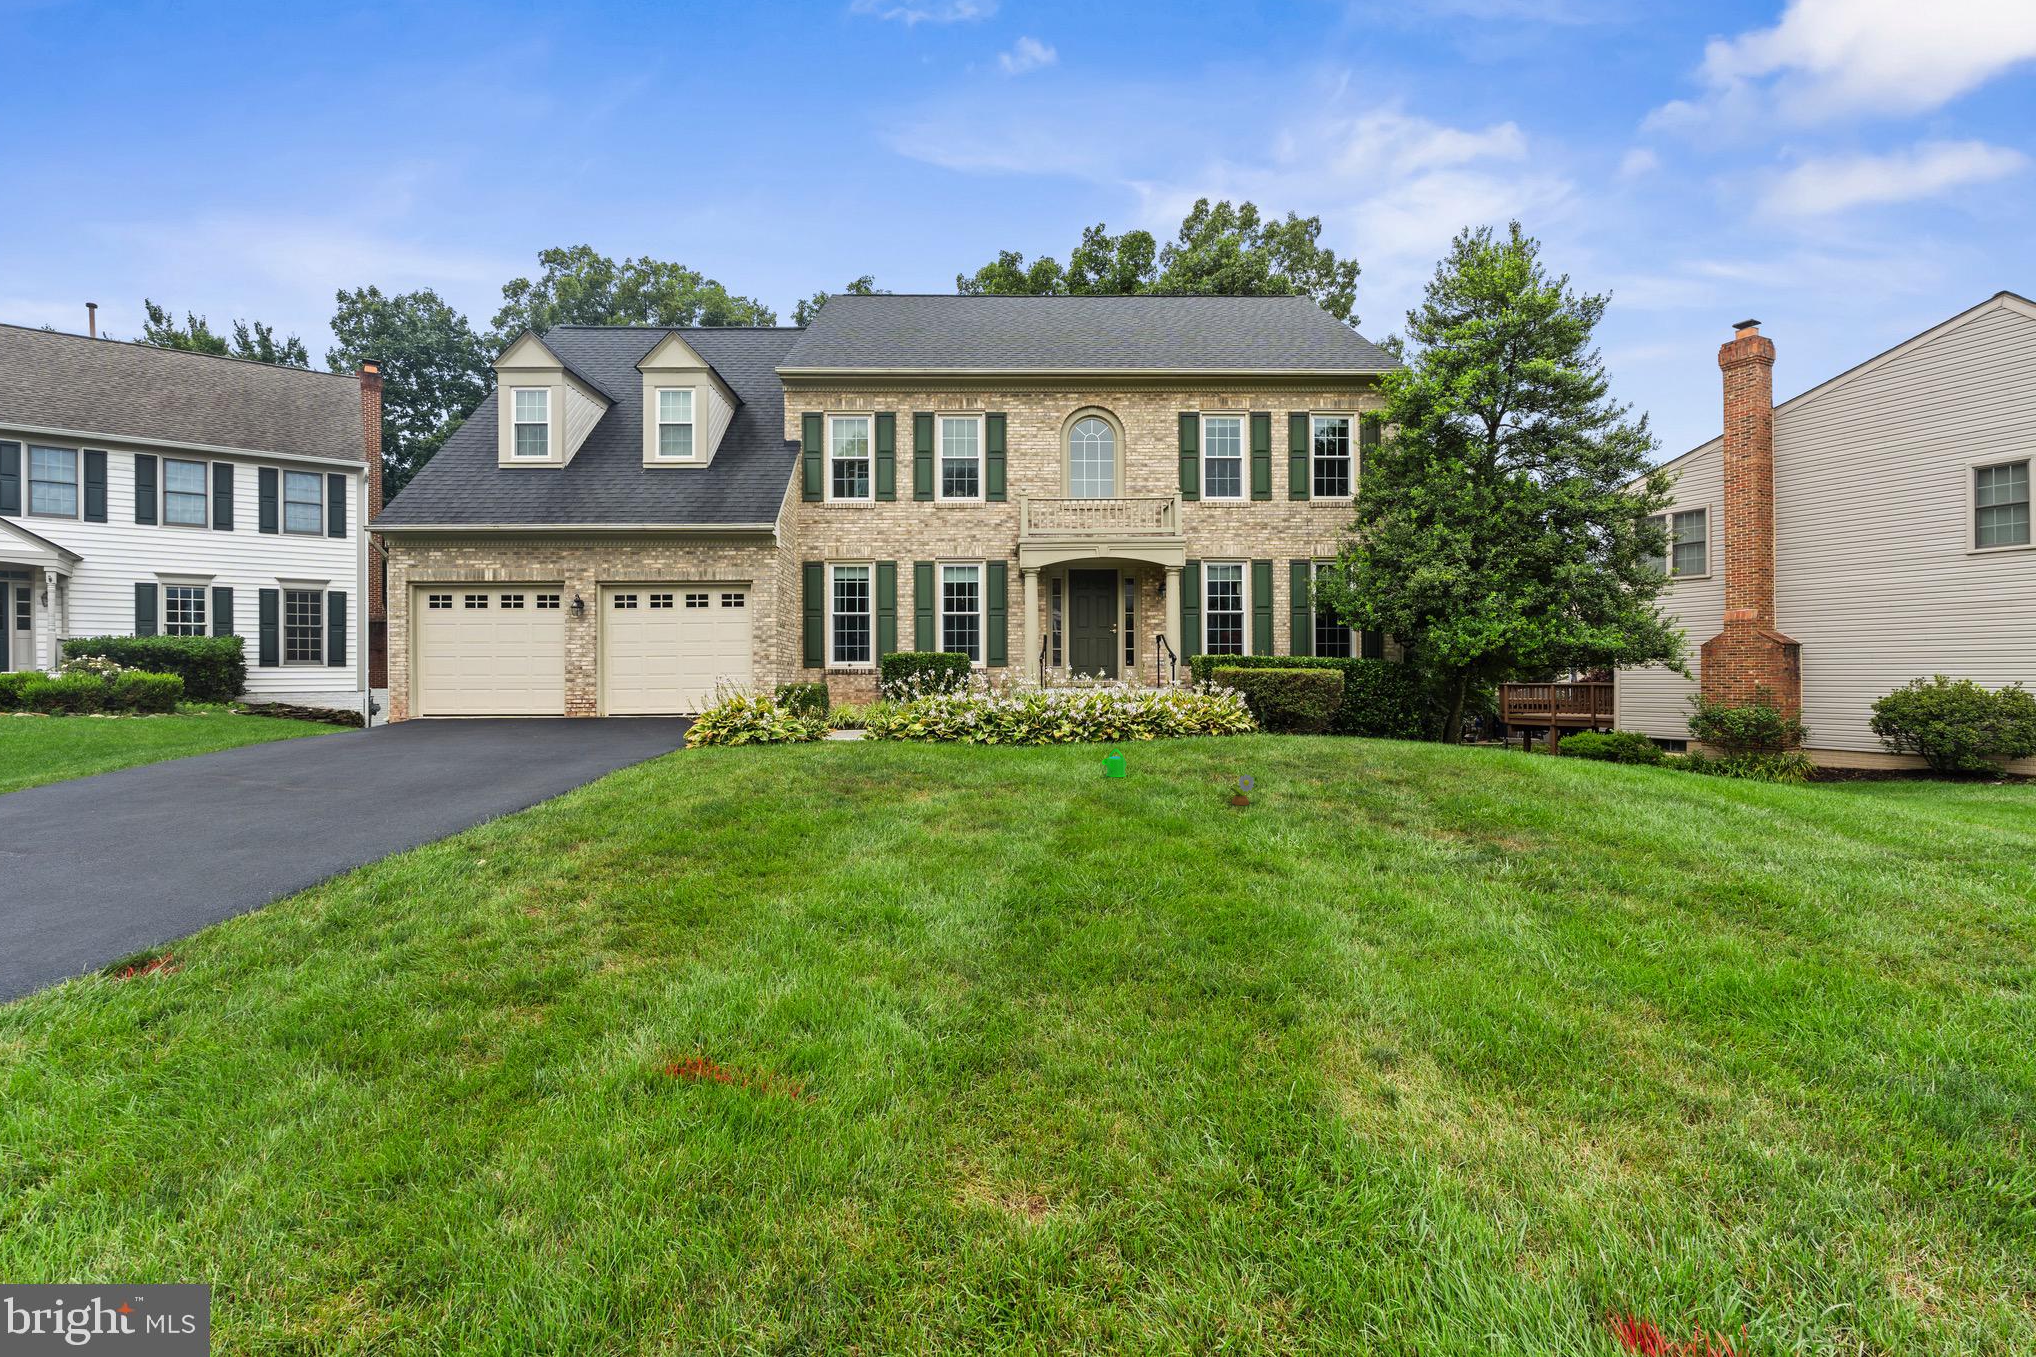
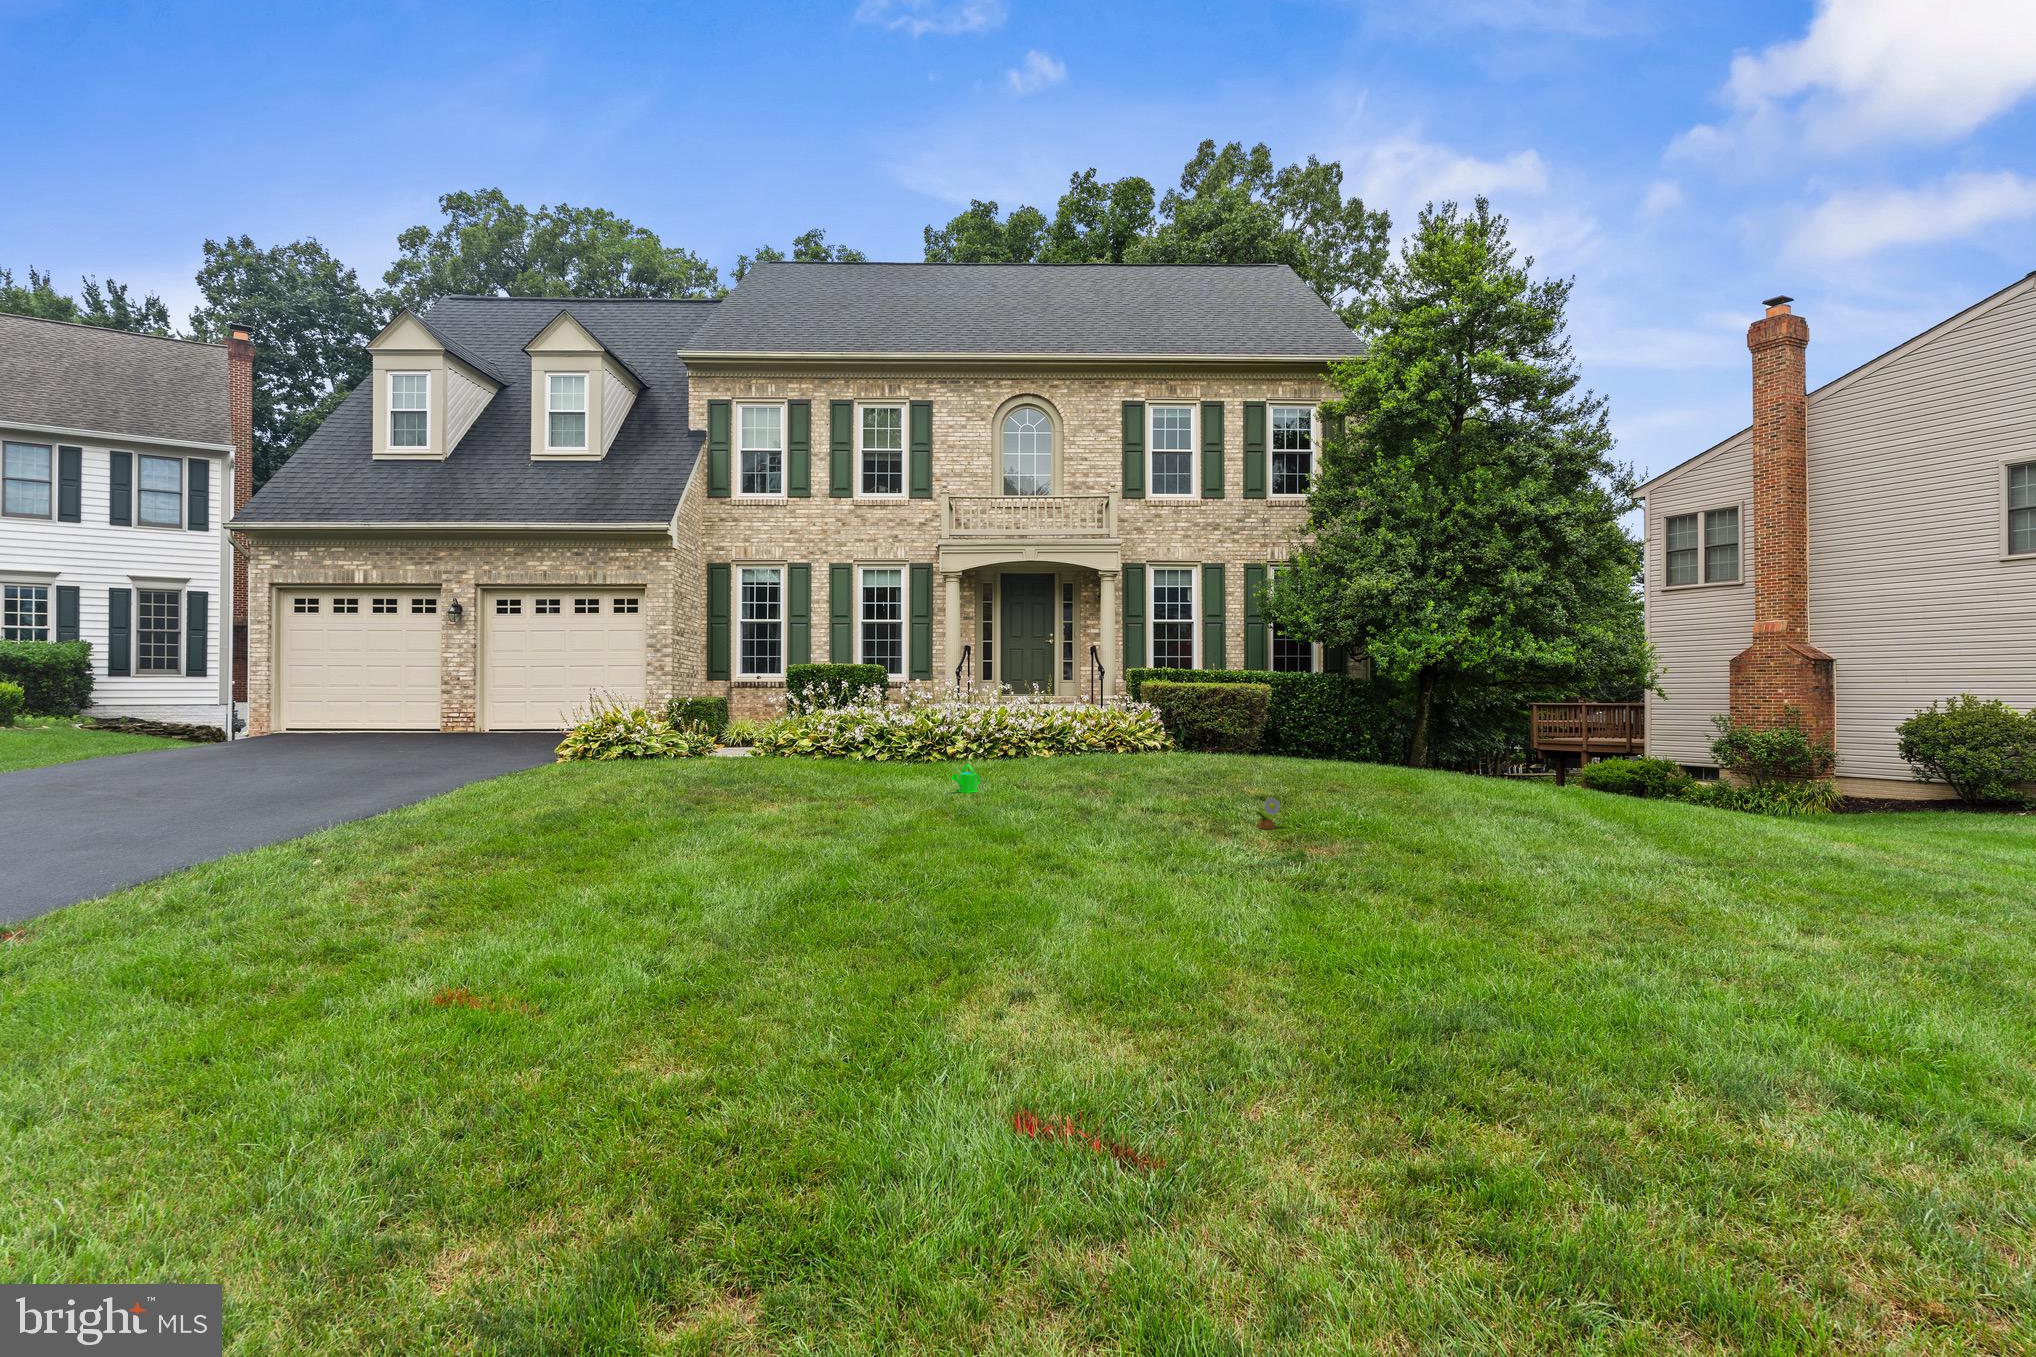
decorative plant: present [1225,774,1256,805] -> present [1251,797,1283,829]

